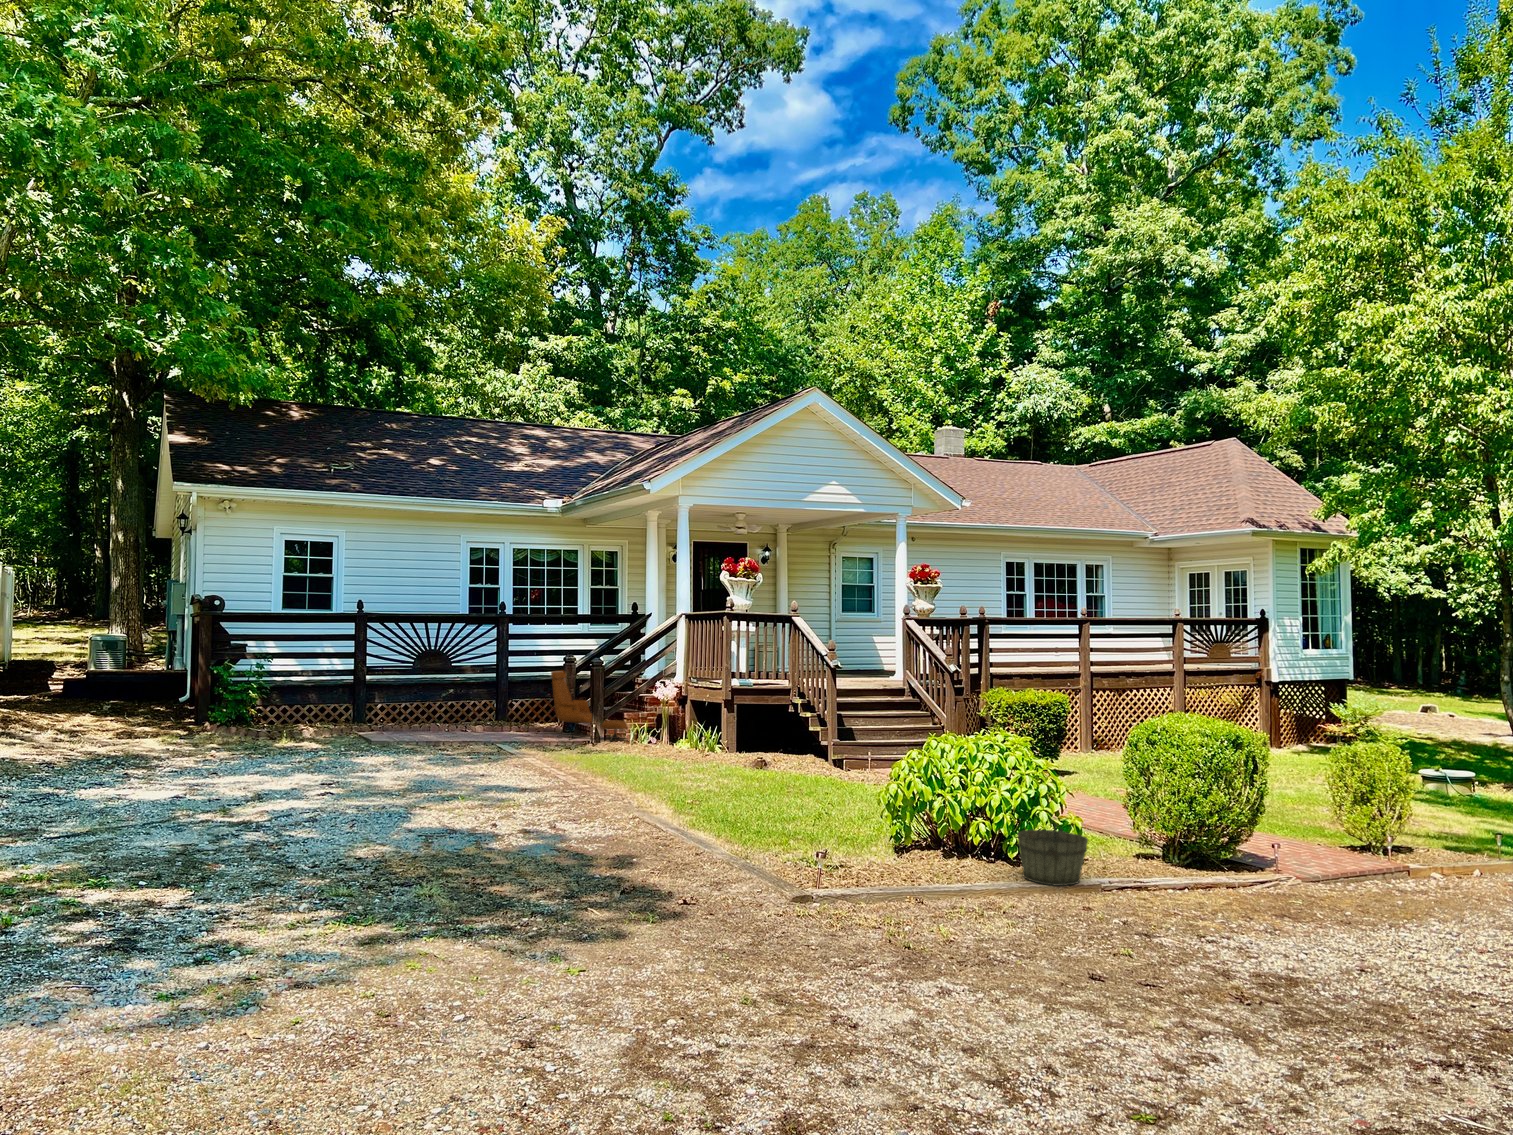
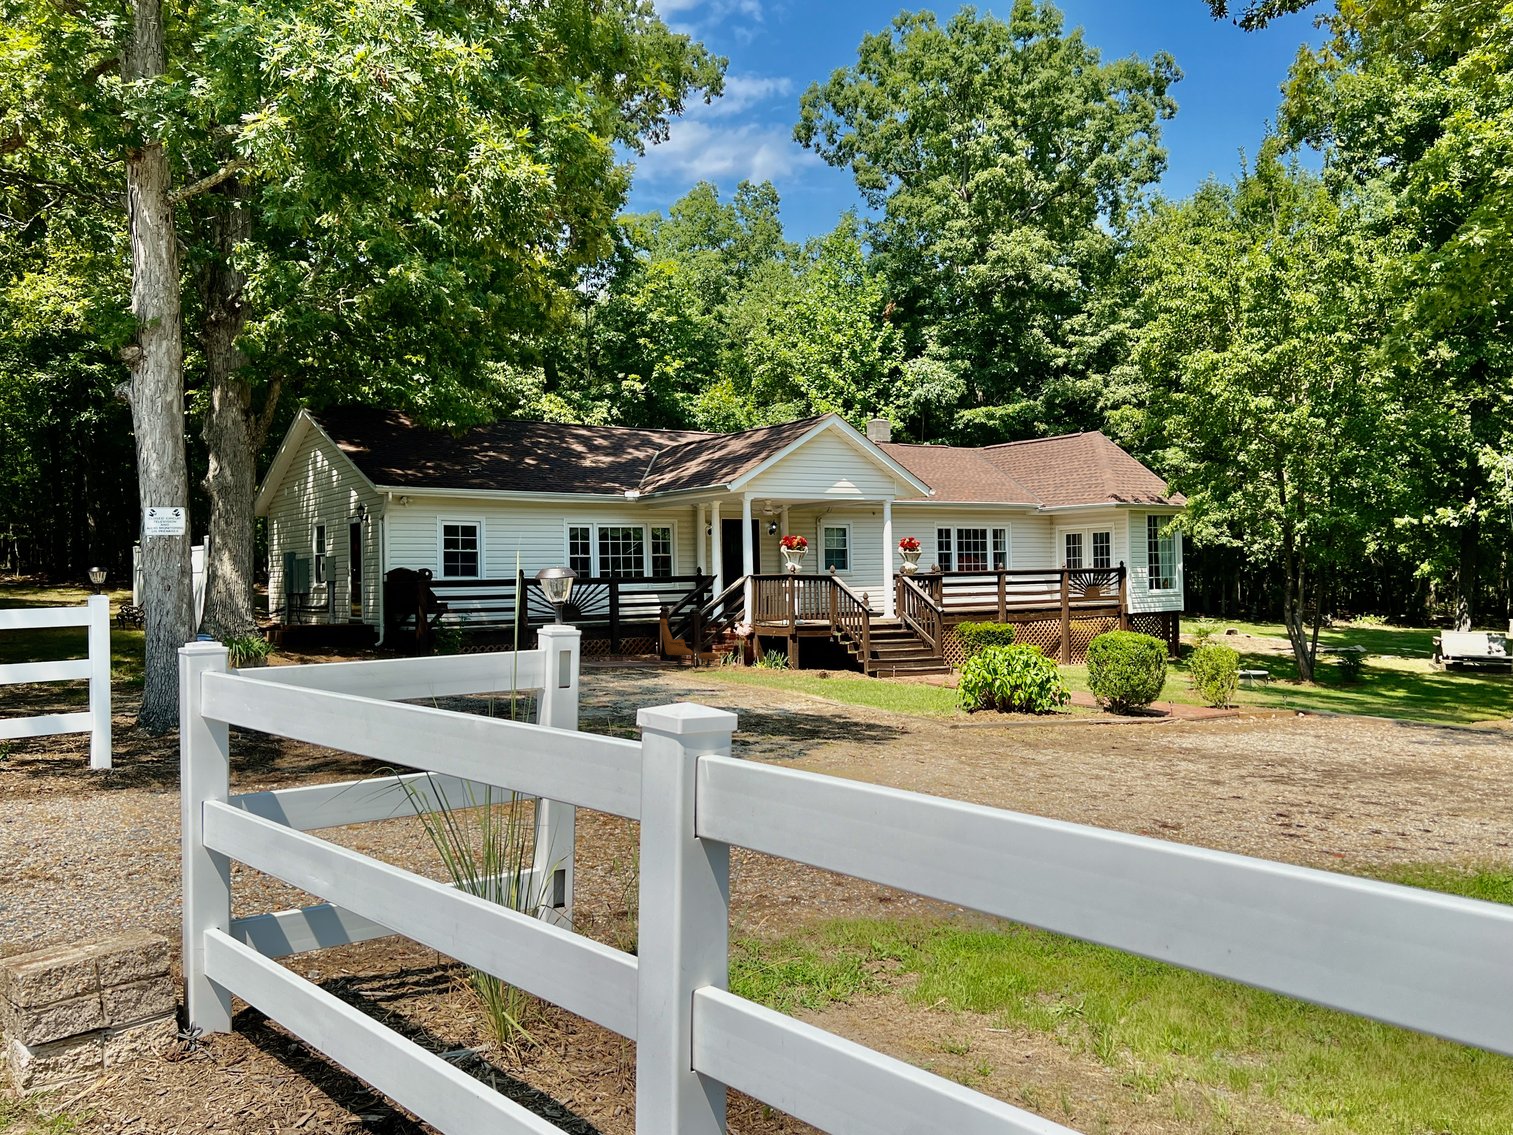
wooden bucket: present [1017,820,1088,886] -> none [1045,684,1082,716]

